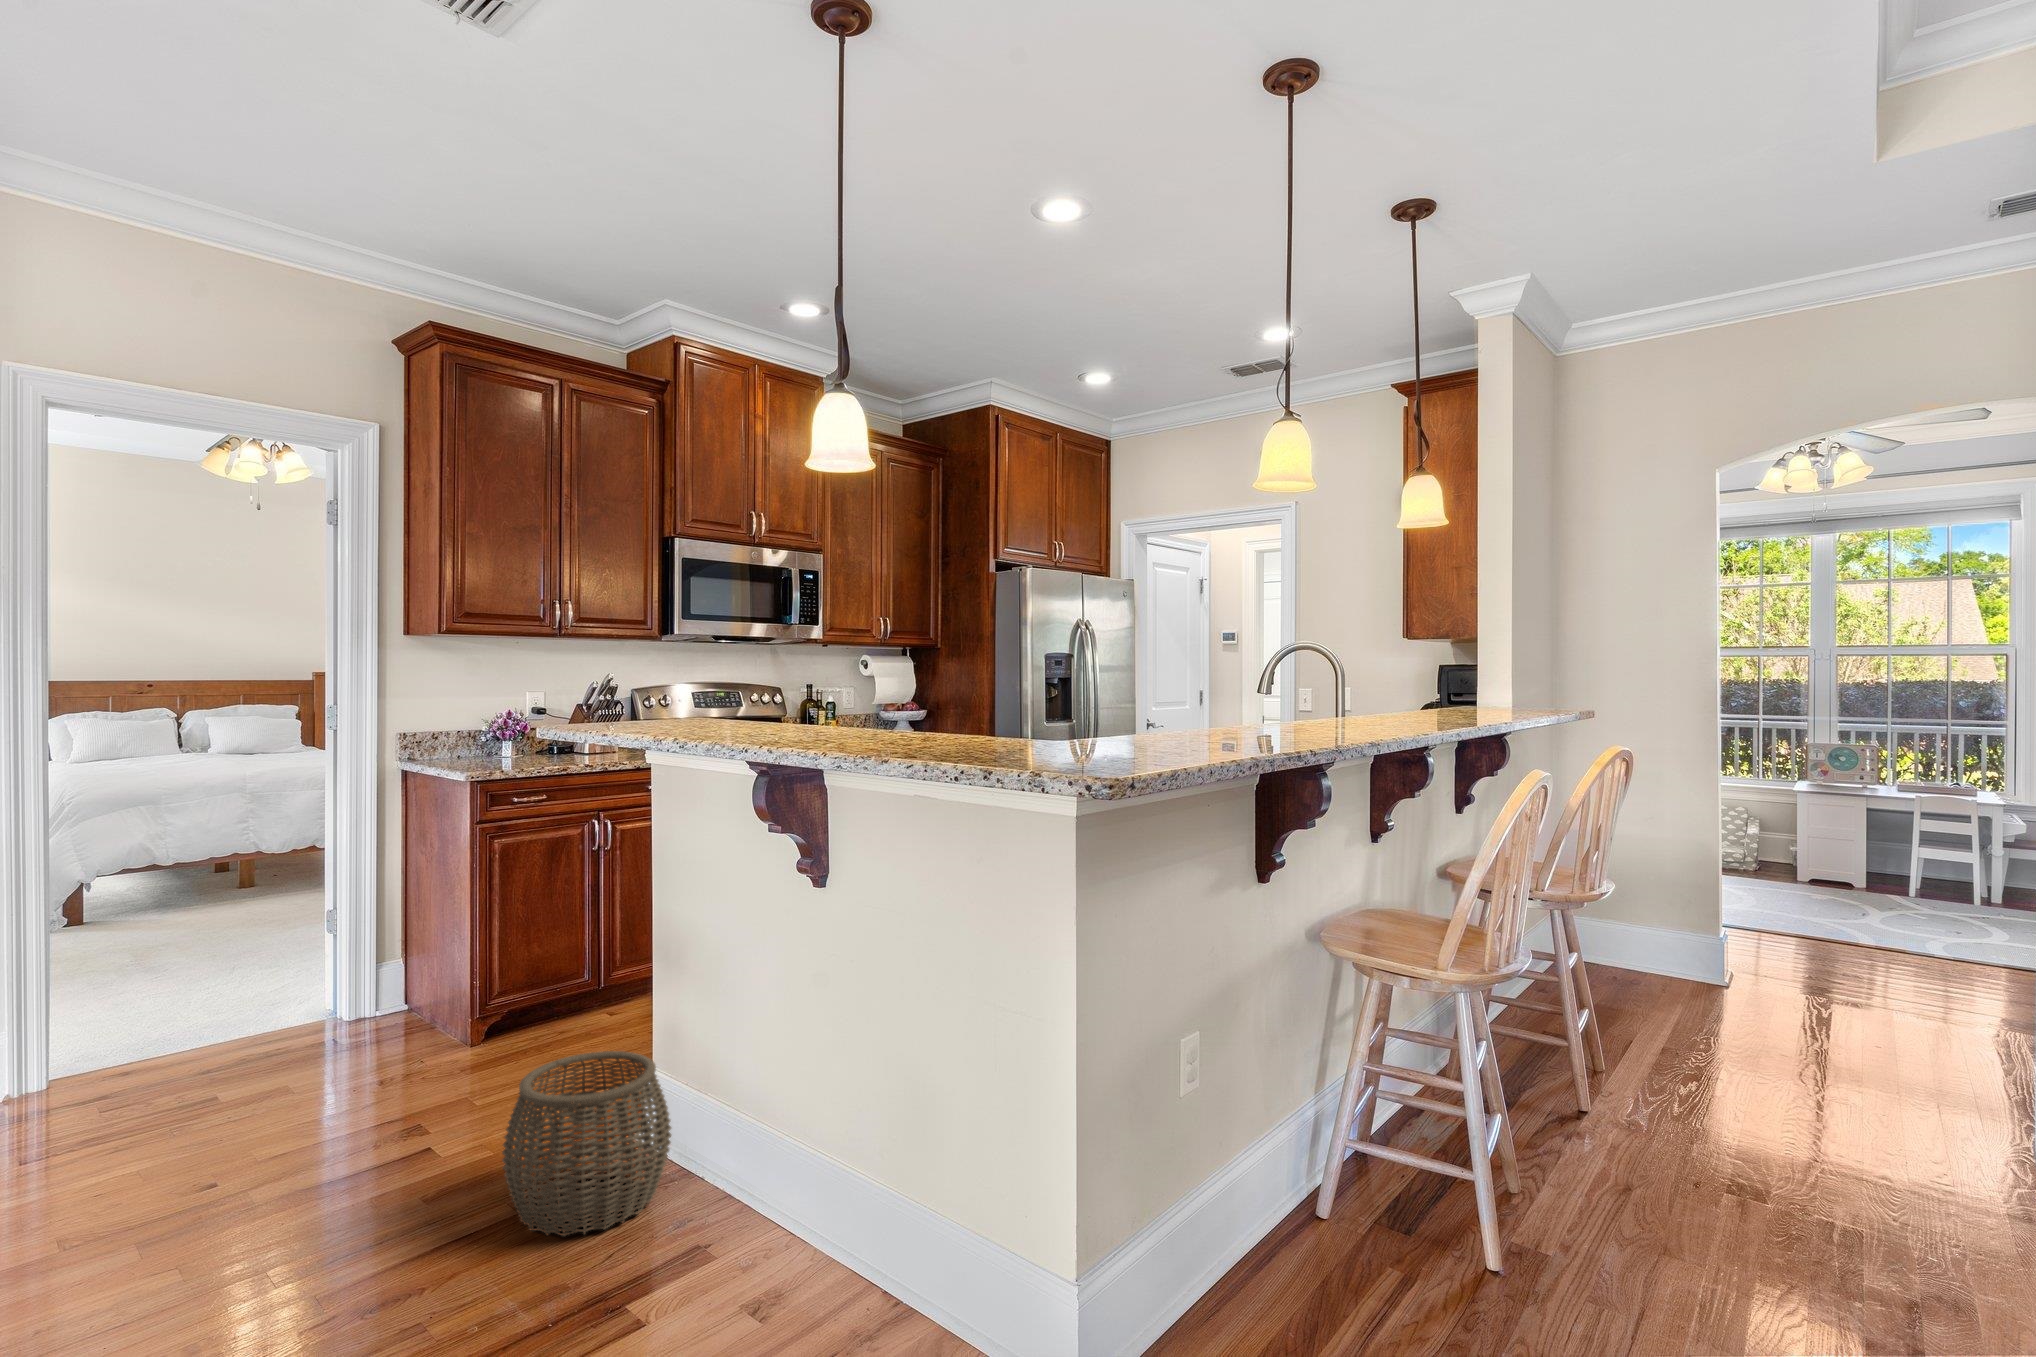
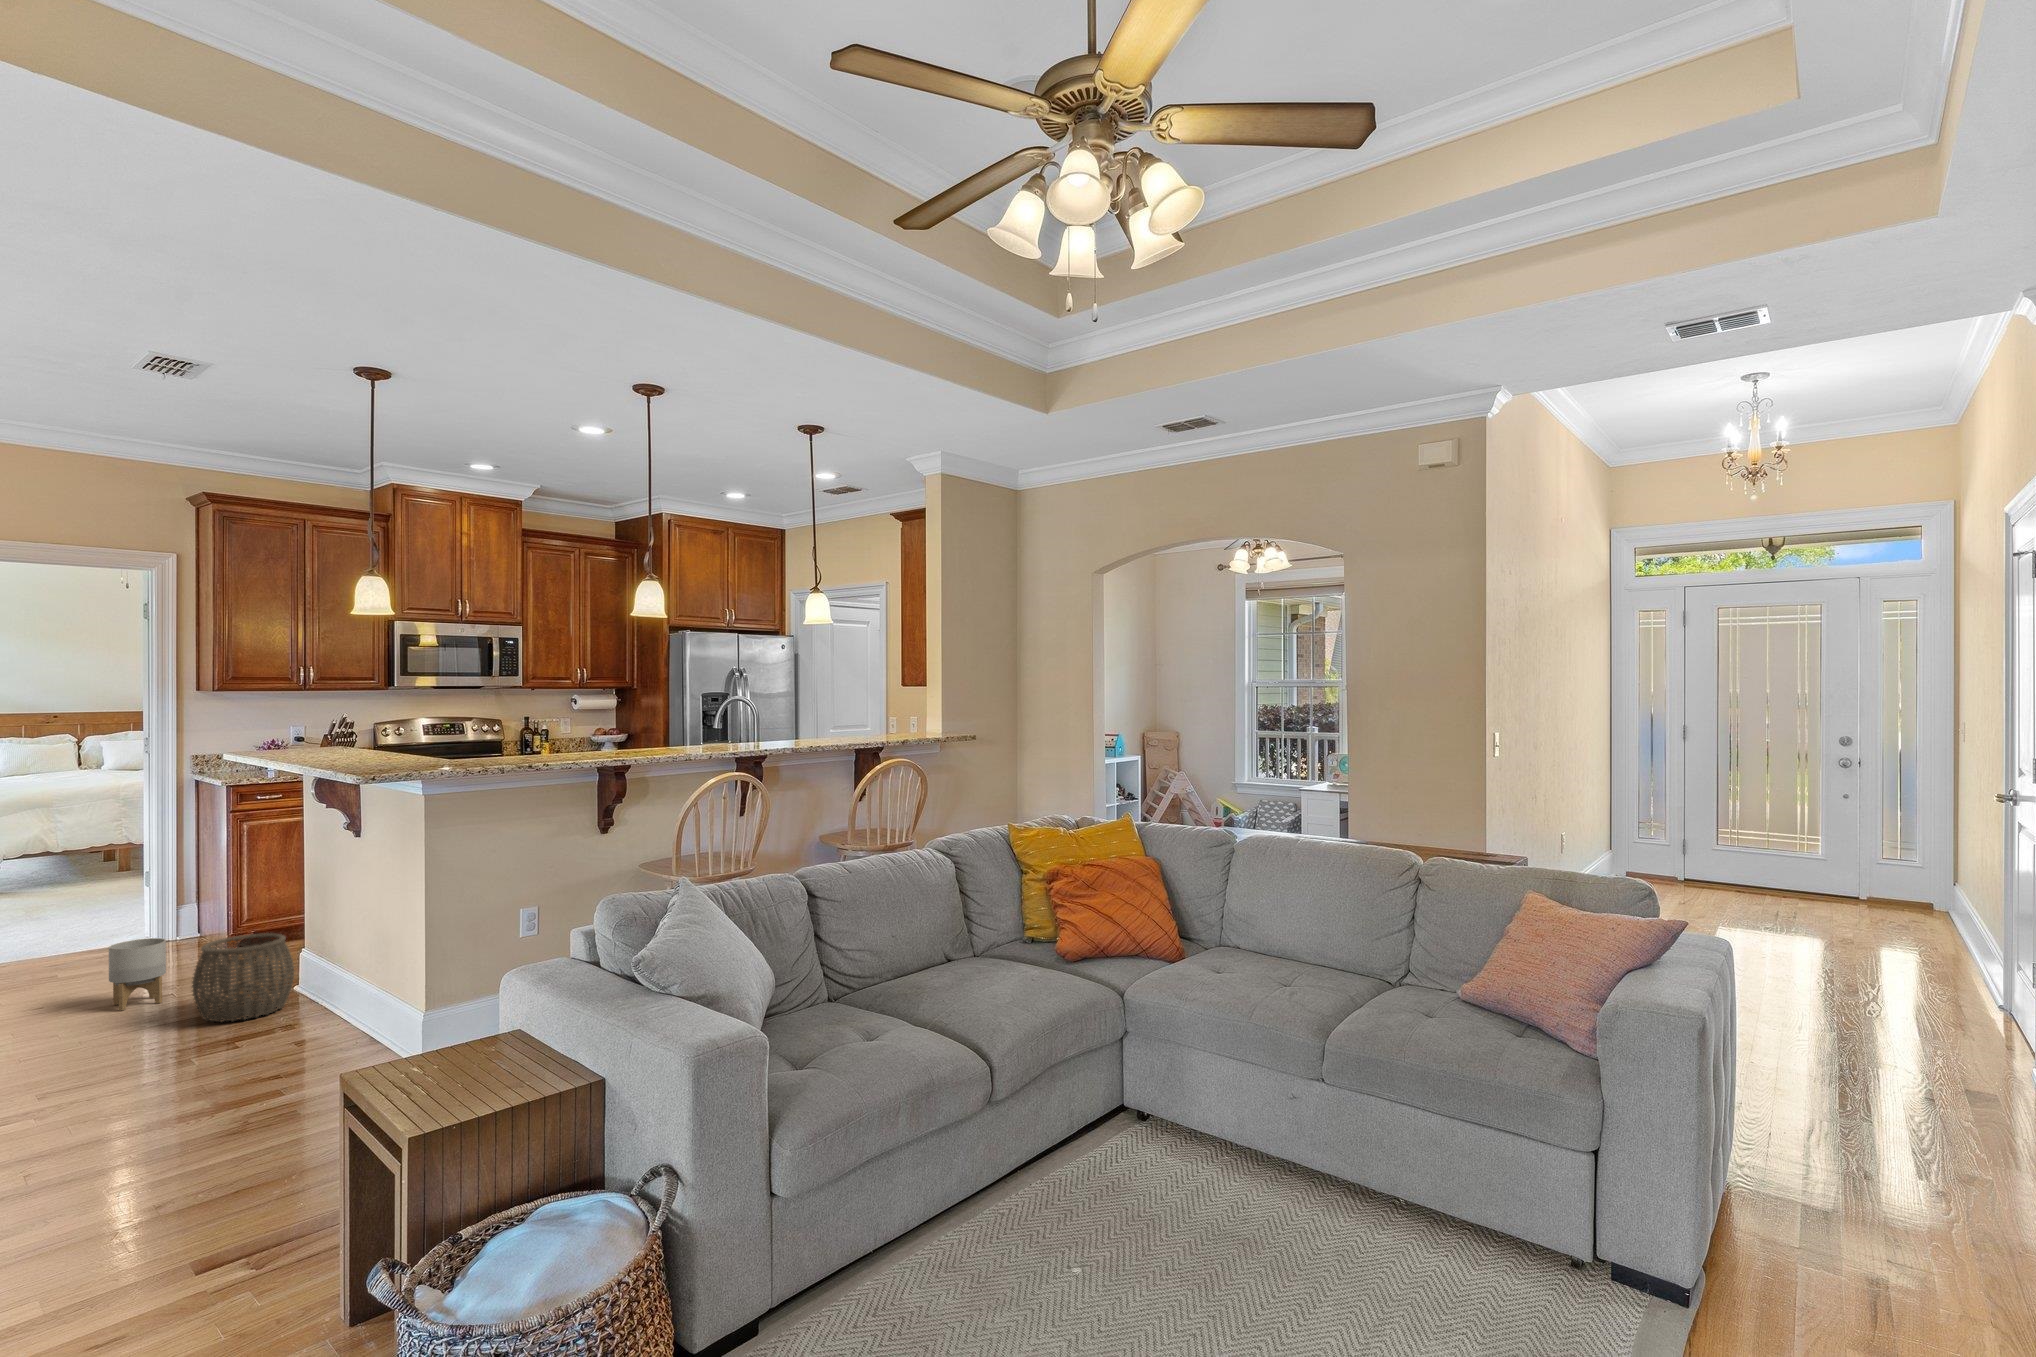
planter: none [334,1051,426,1193] -> present [109,938,166,1011]

